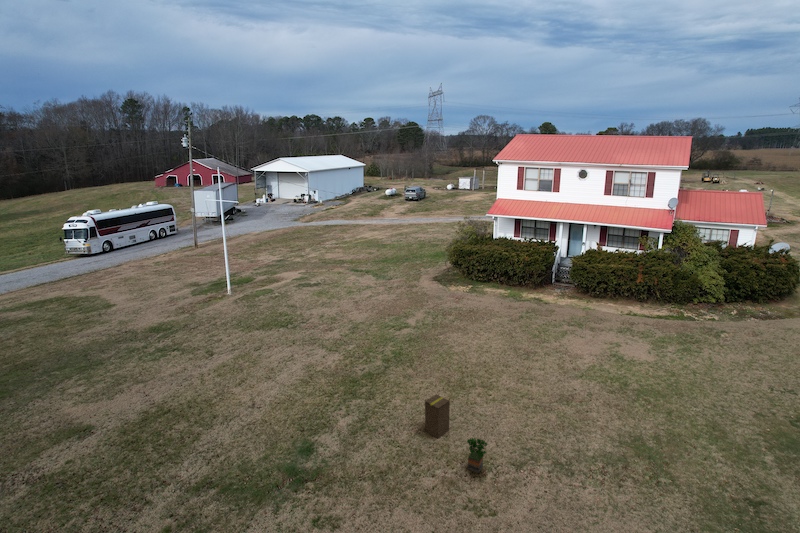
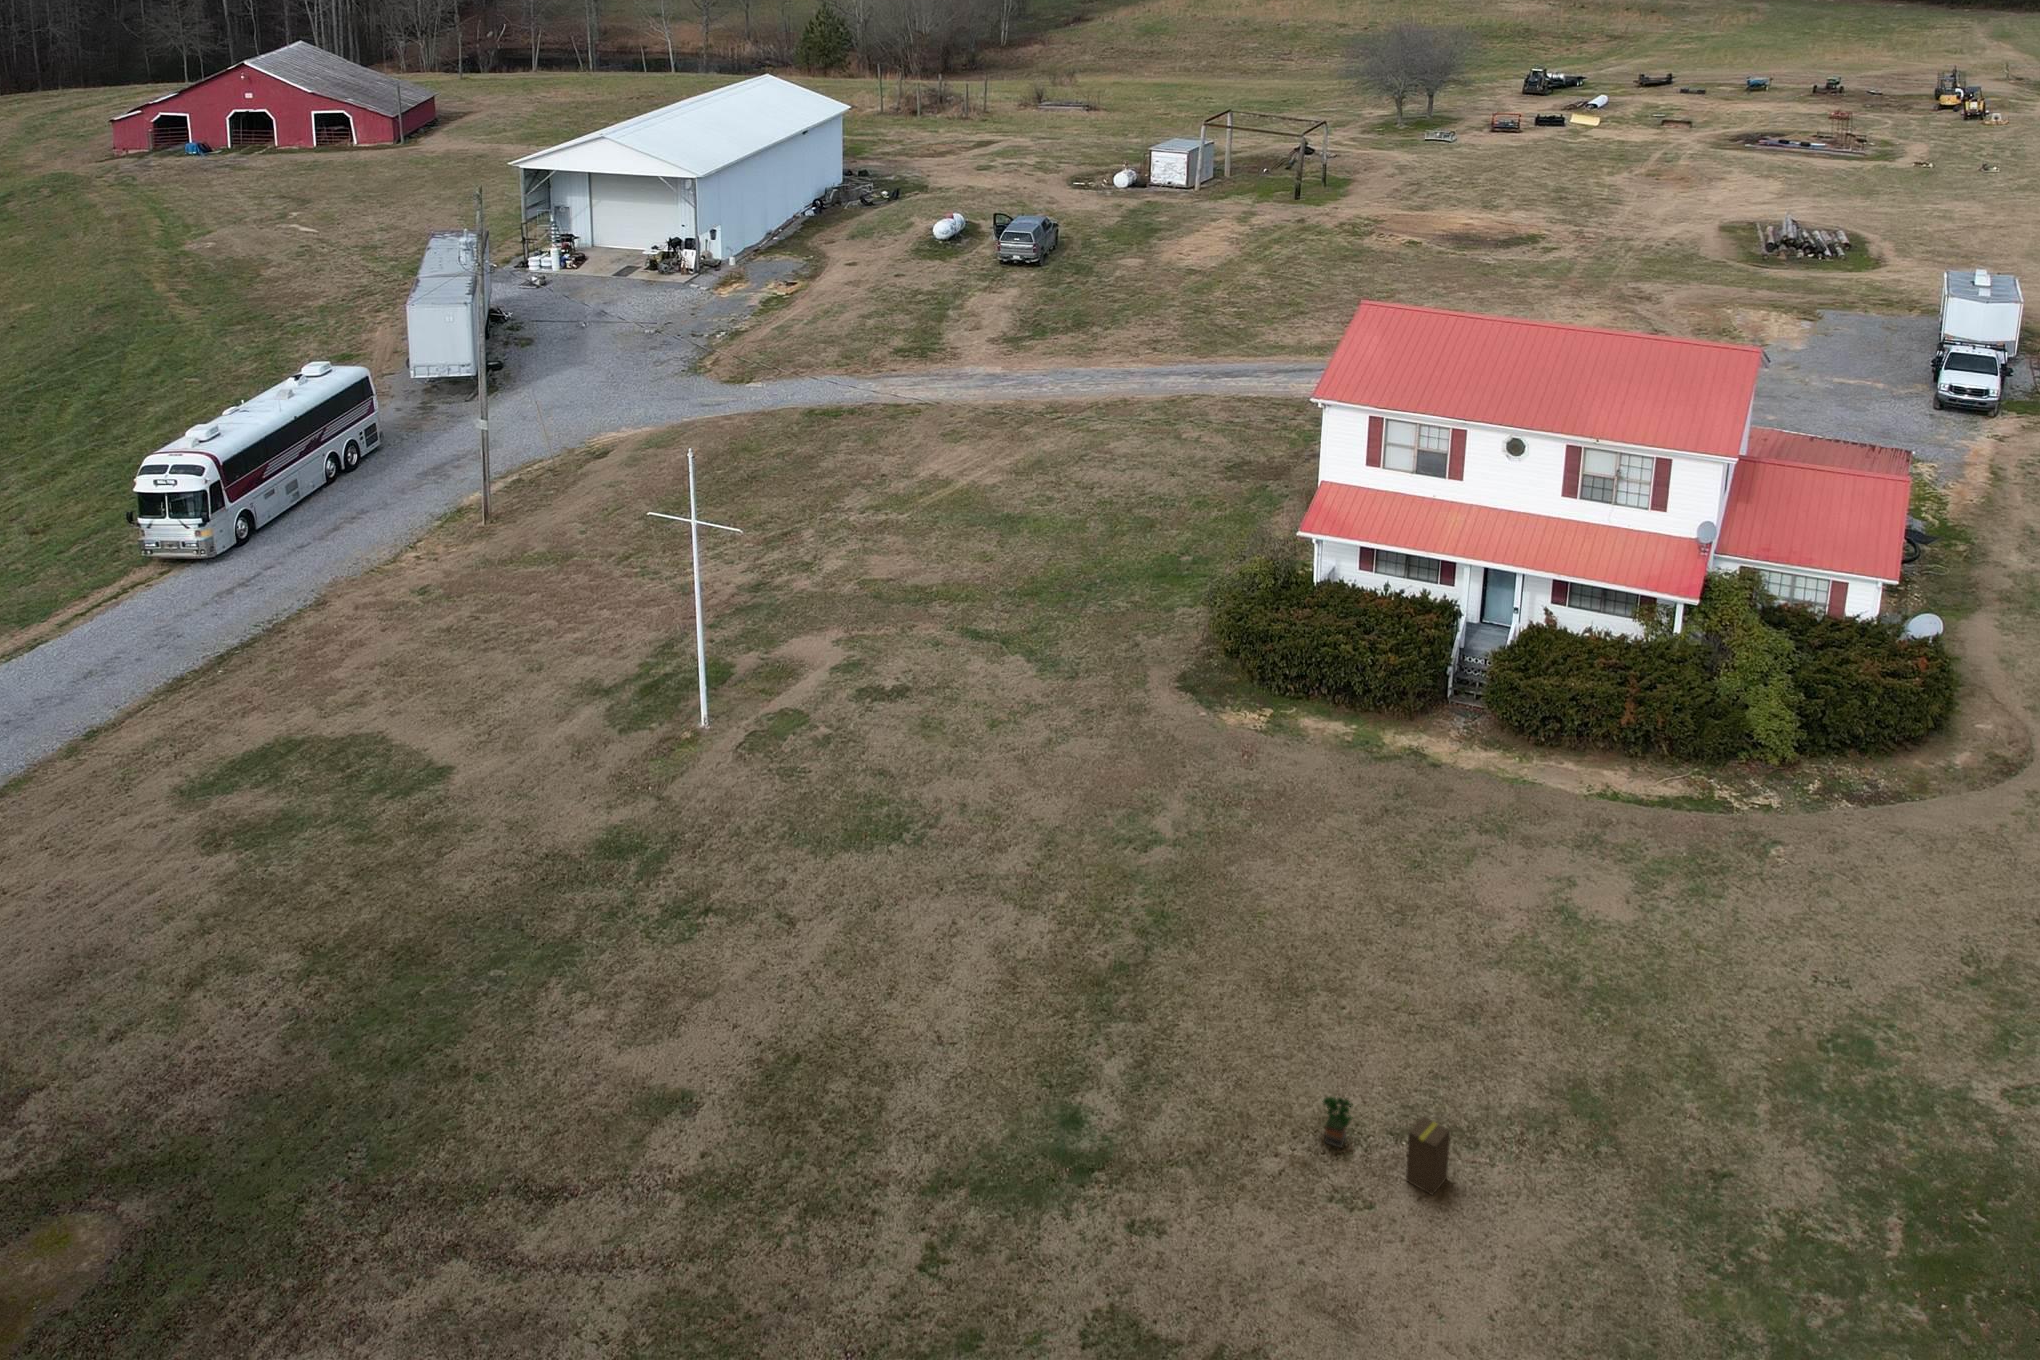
cardboard box: present [425,395,450,438] -> present [1406,1117,1450,1195]

